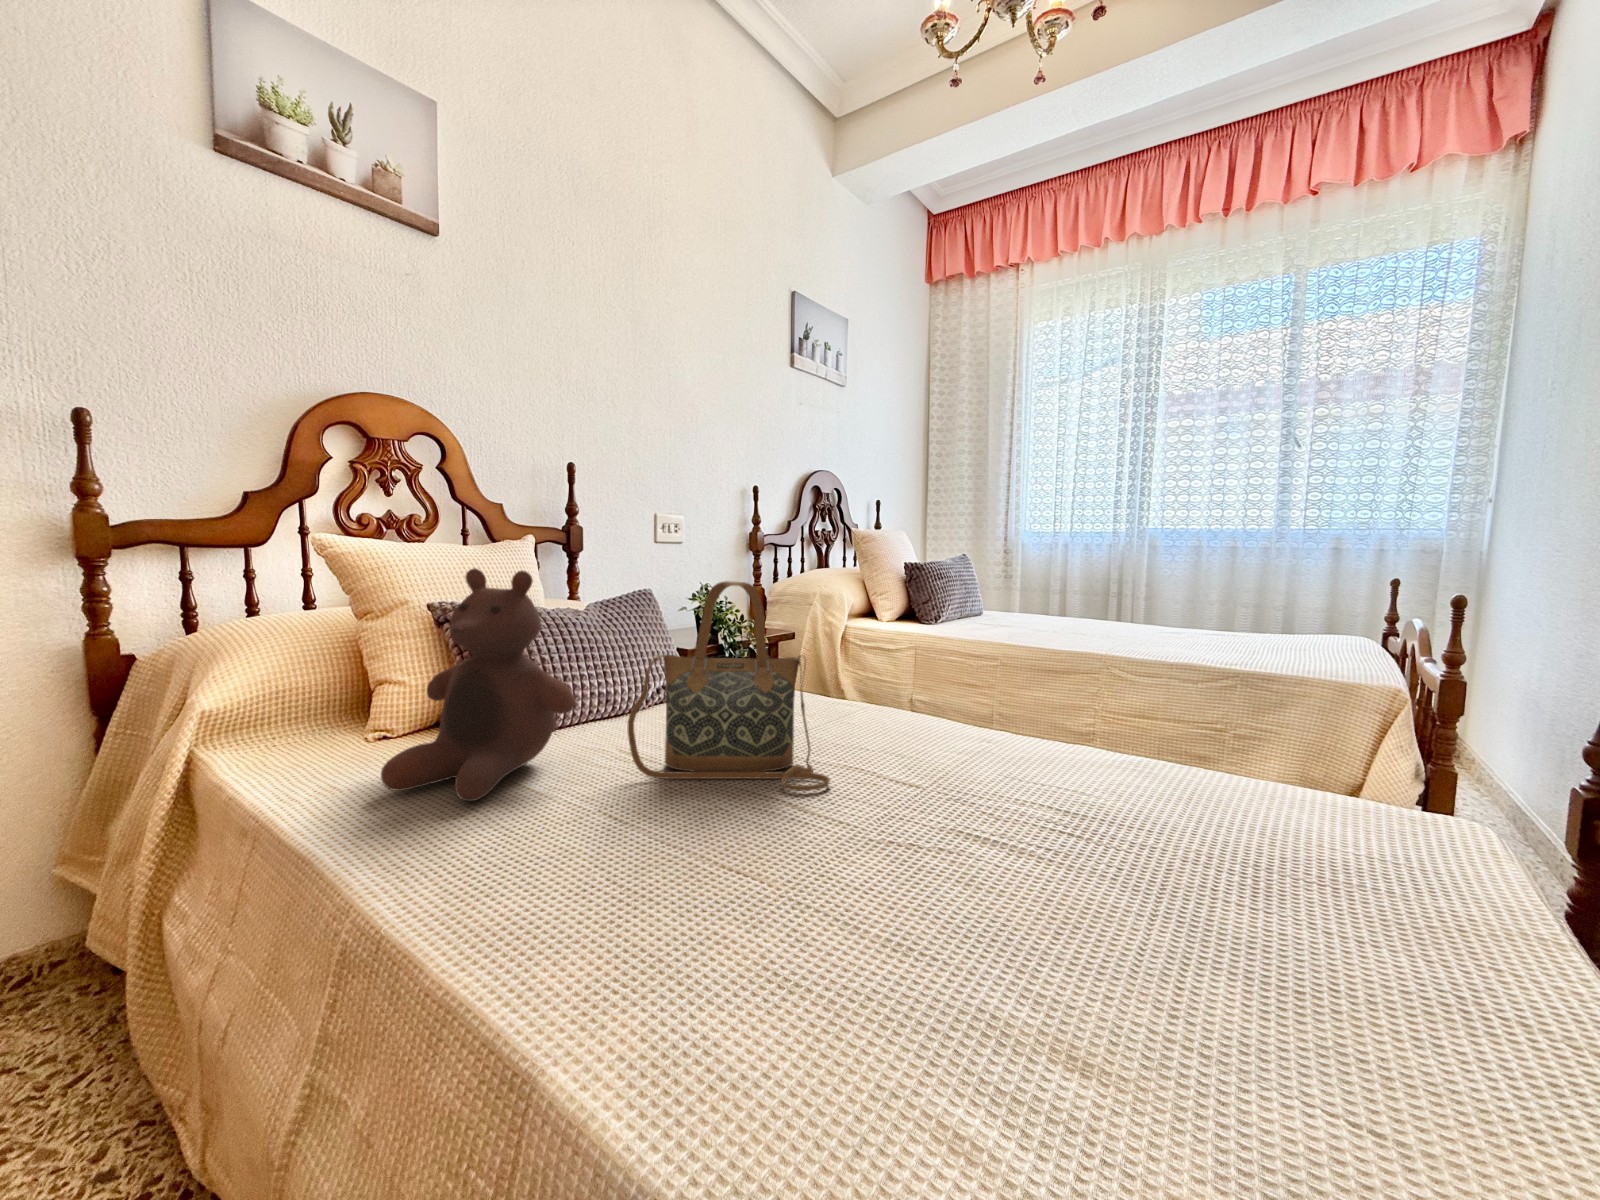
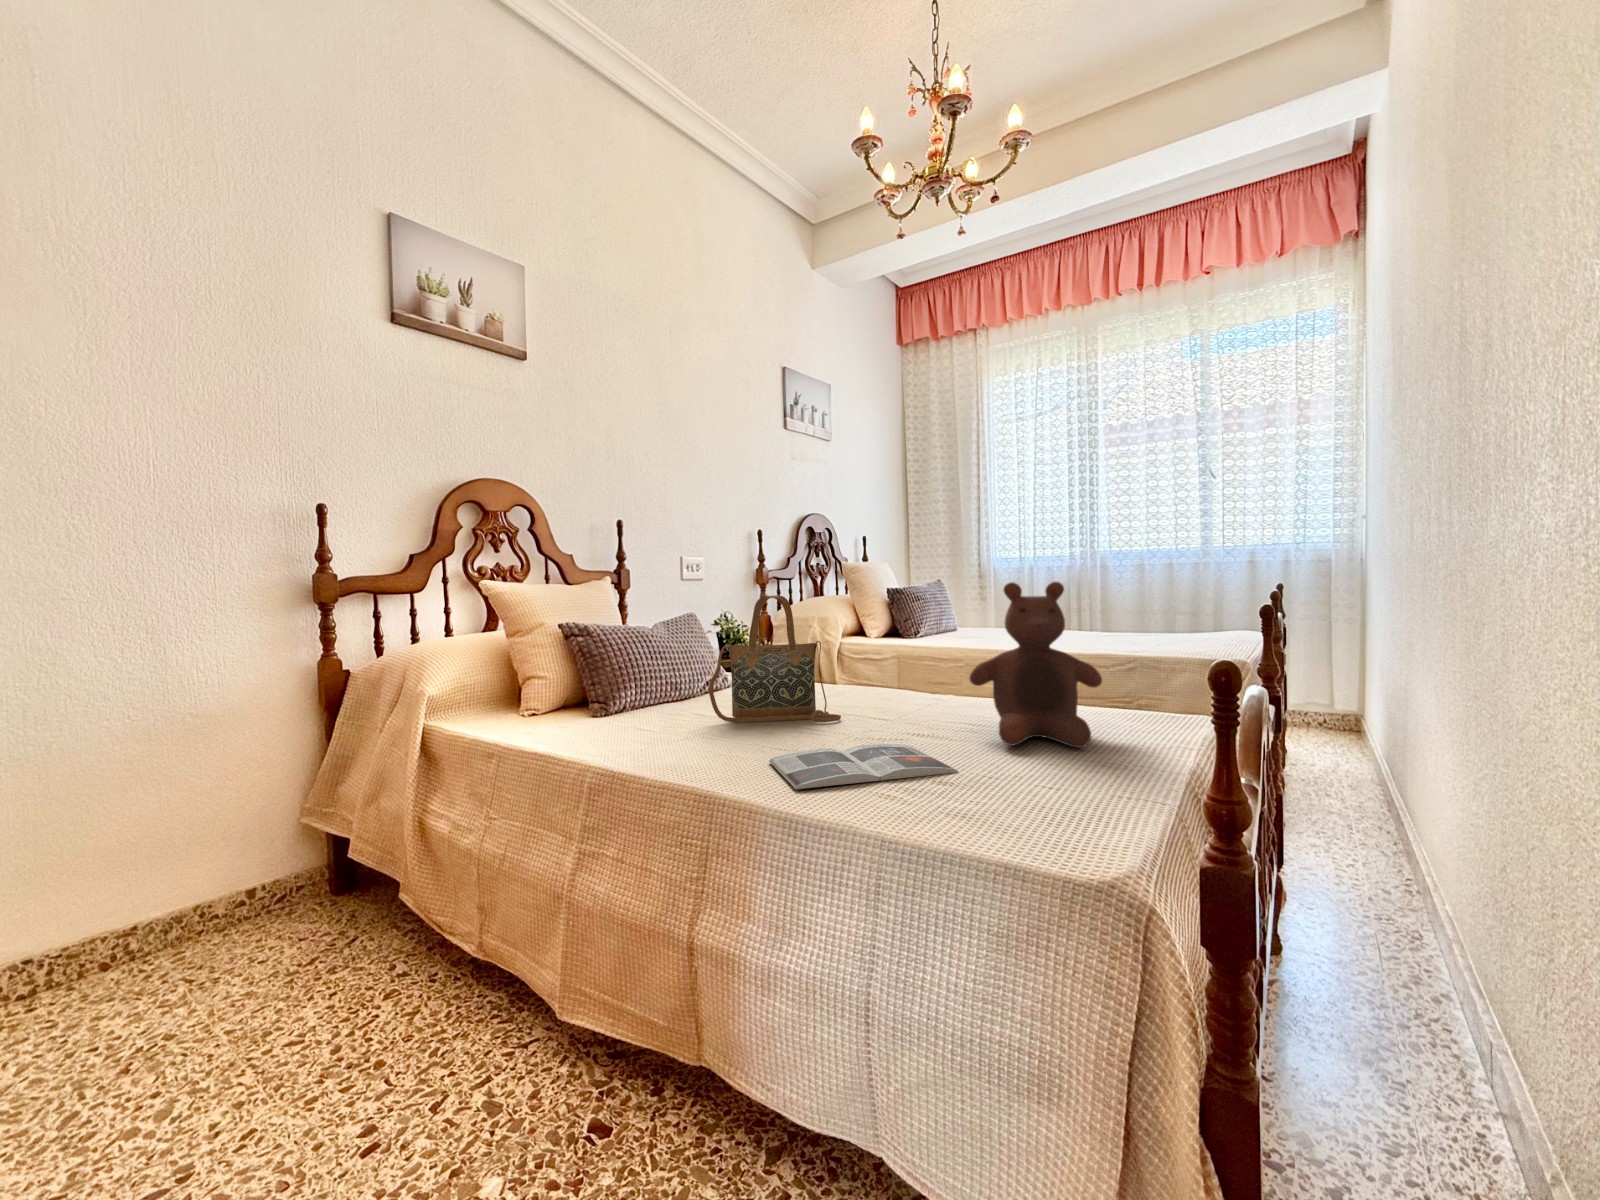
stuffed bear: present [381,568,575,801] -> present [970,582,1102,748]
magazine: none [673,888,1069,1099] -> present [769,744,959,789]

